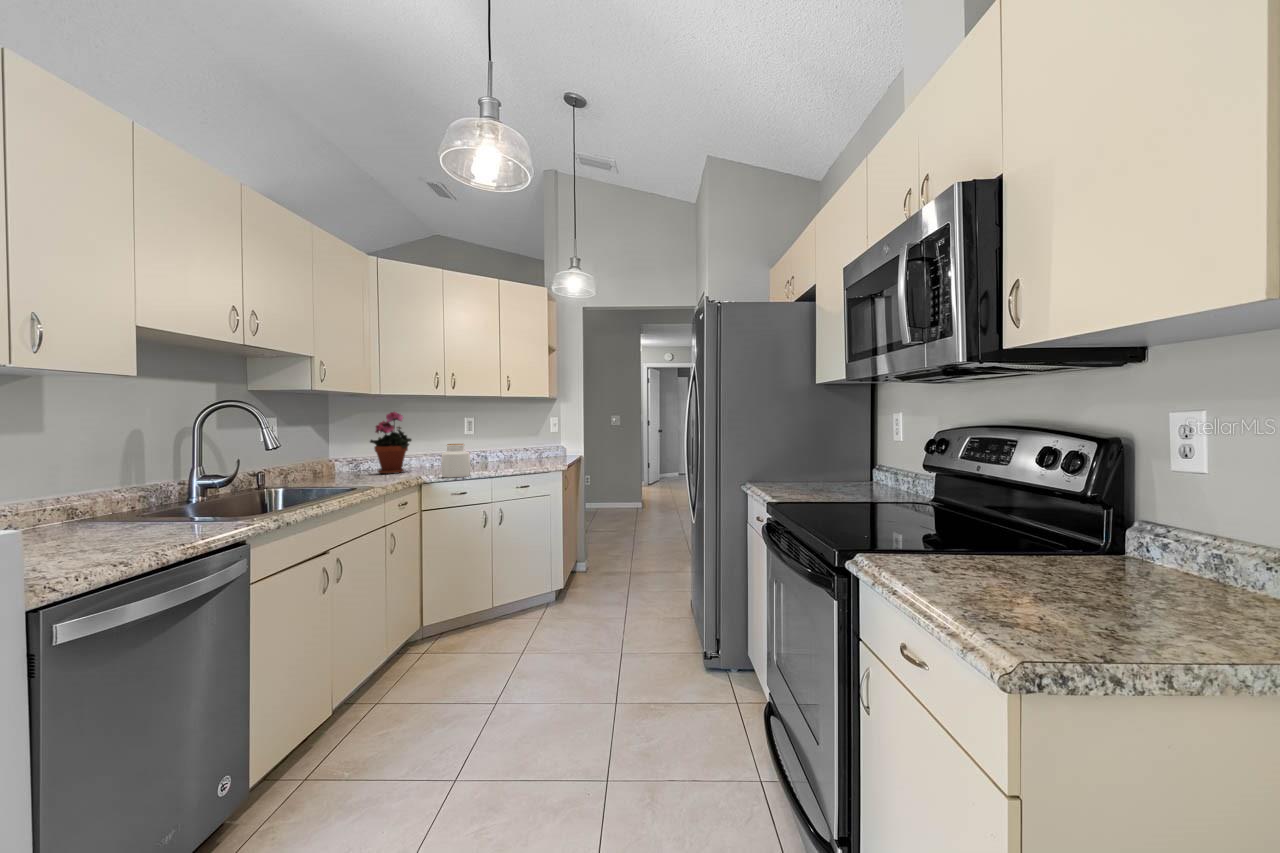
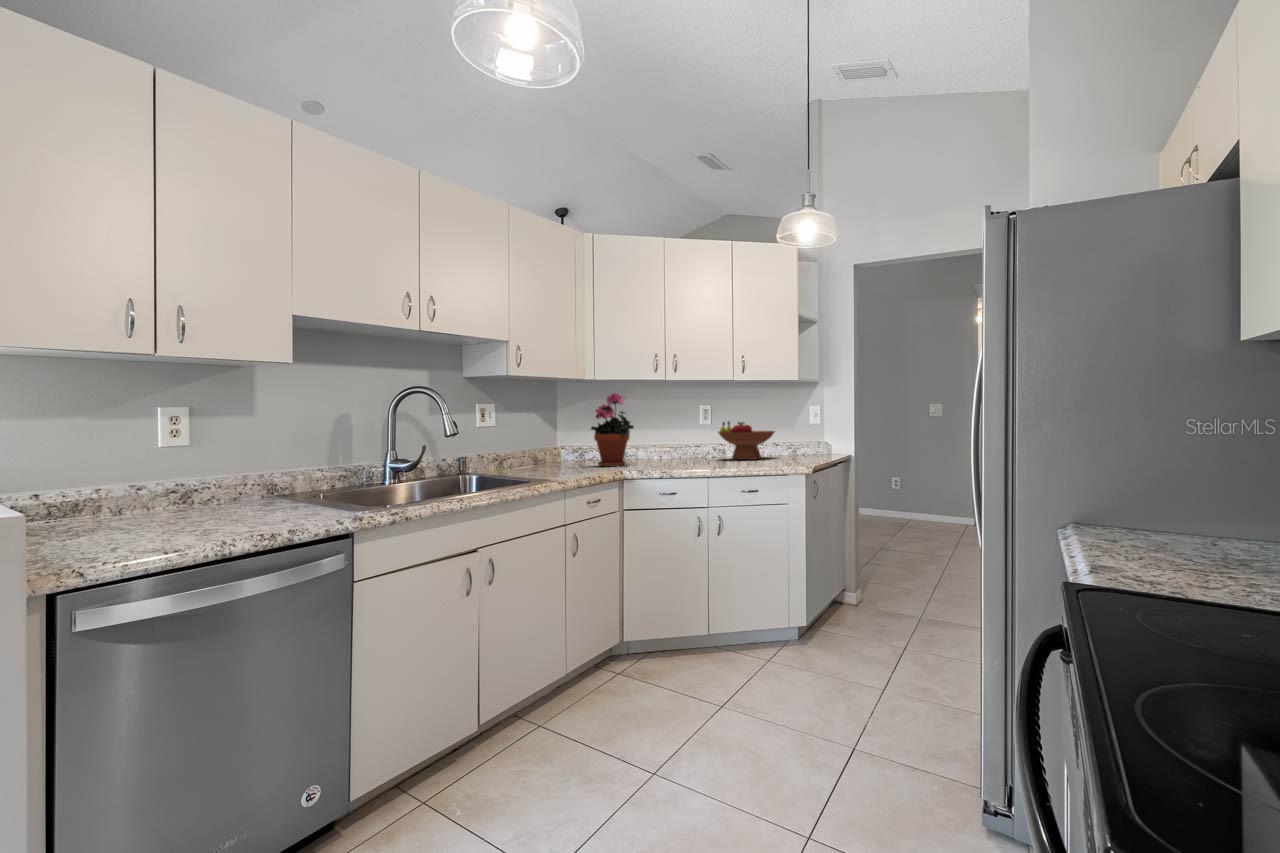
fruit bowl: none [480,434,525,463] -> present [718,421,775,460]
jar: present [441,444,470,478] -> none [645,431,680,474]

